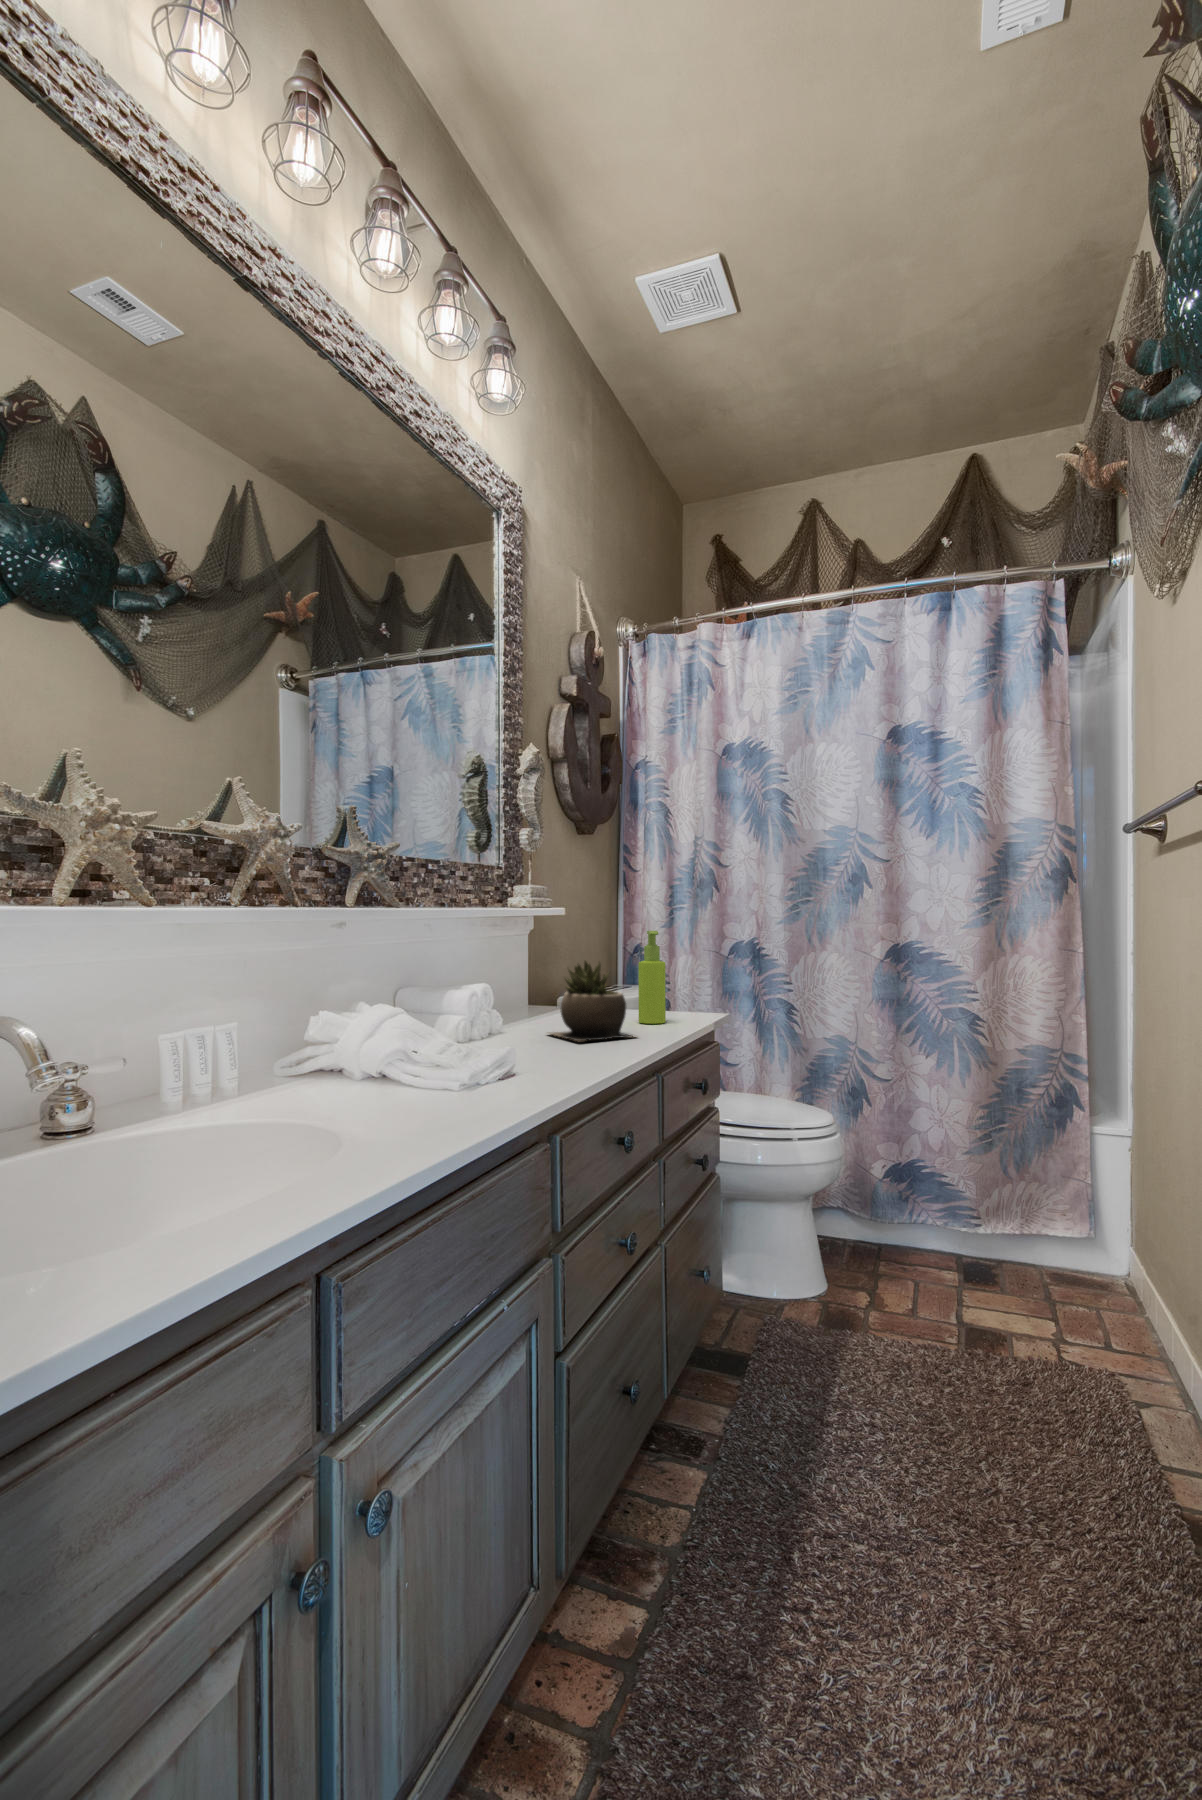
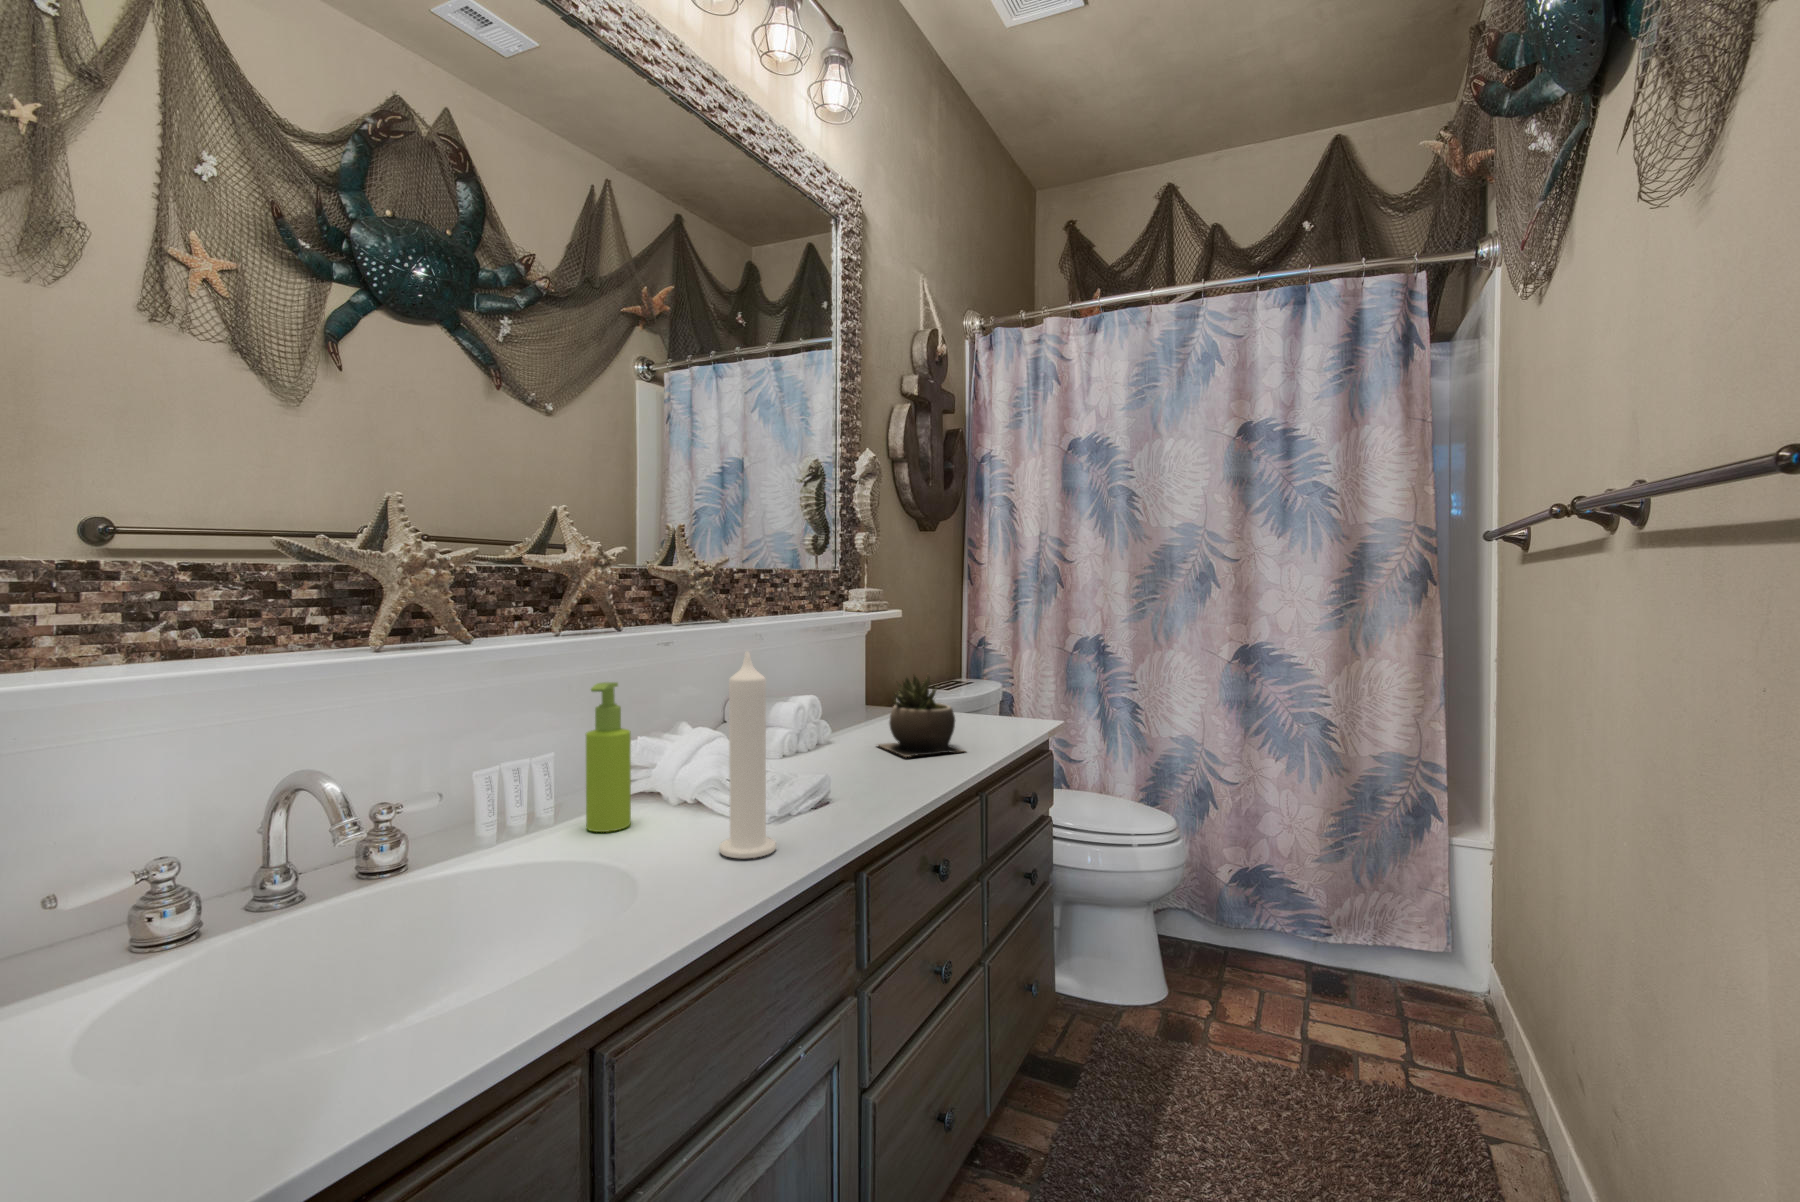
candle: none [418,915,474,1118] -> present [719,652,776,858]
soap dispenser: present [638,931,666,1024] -> present [586,682,631,832]

